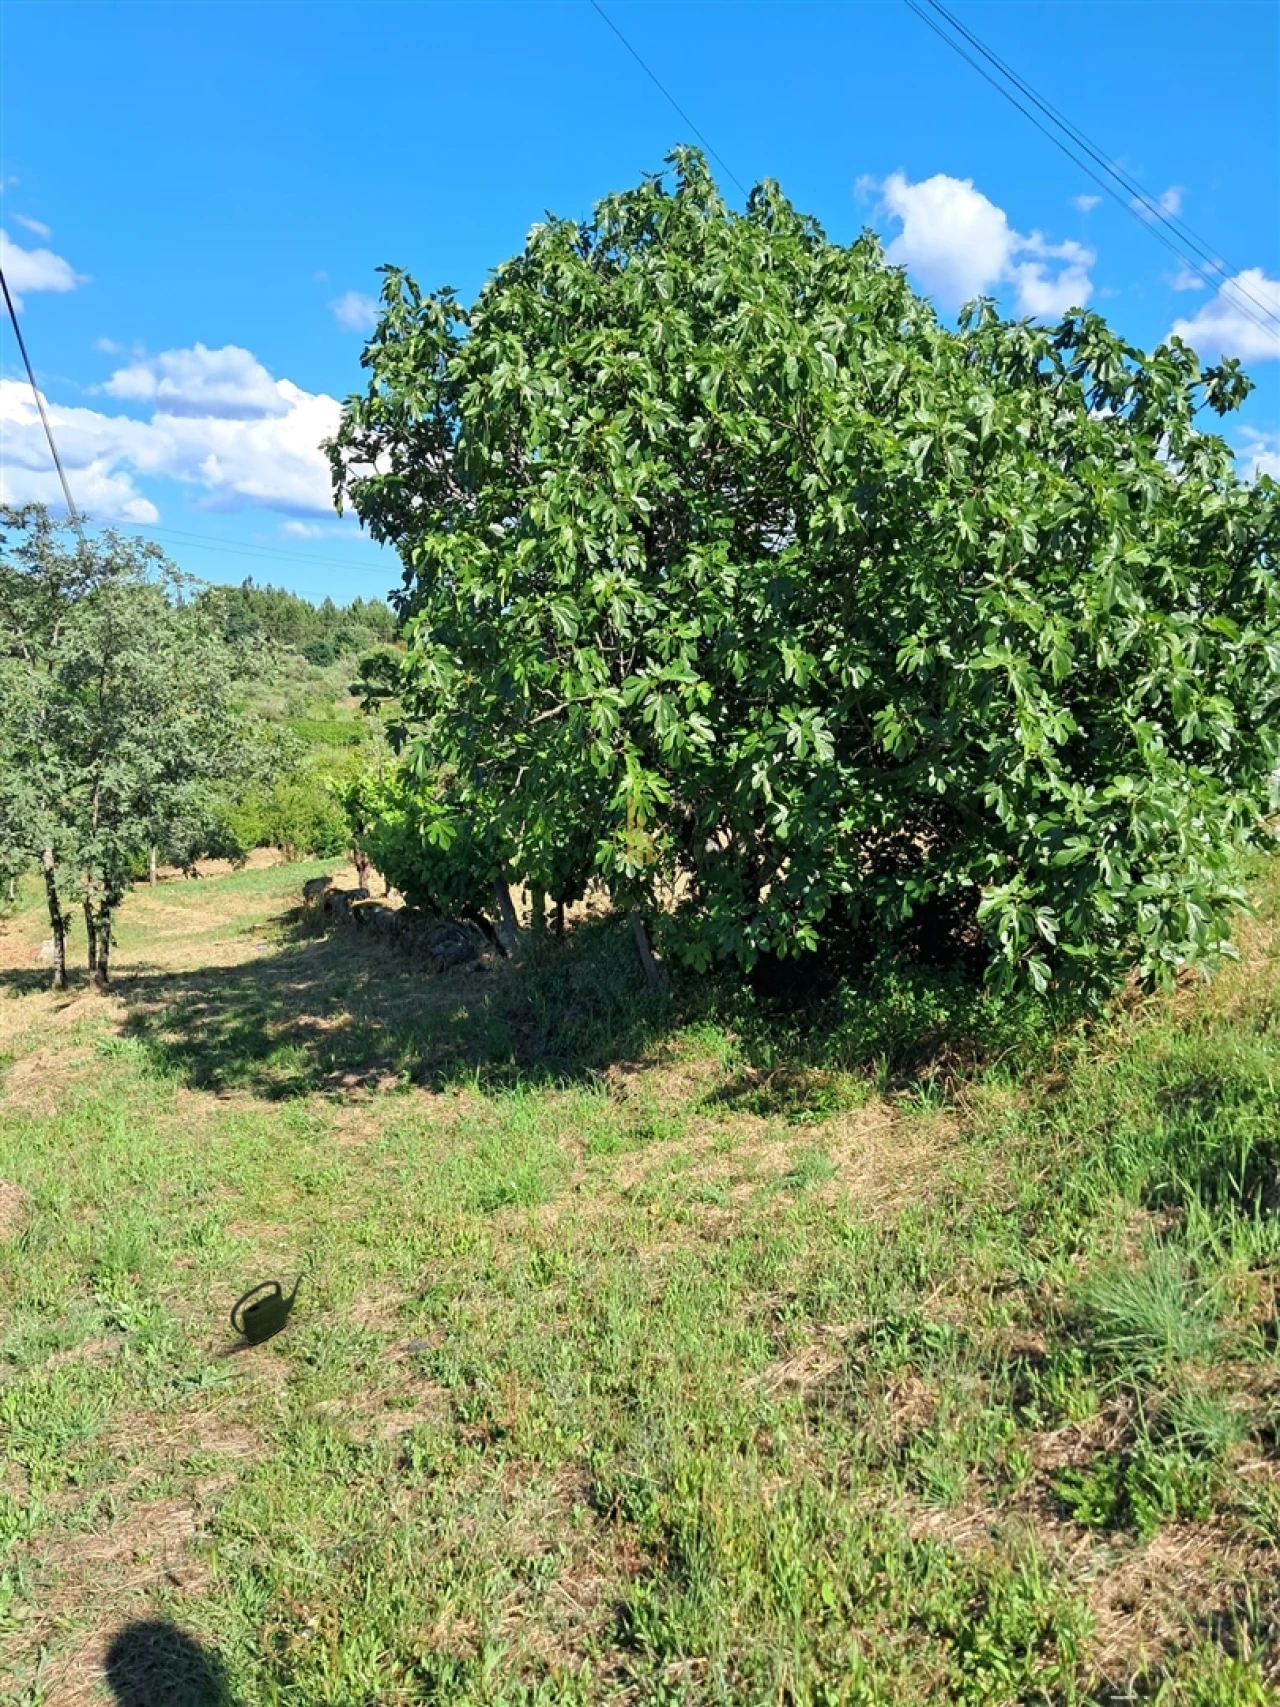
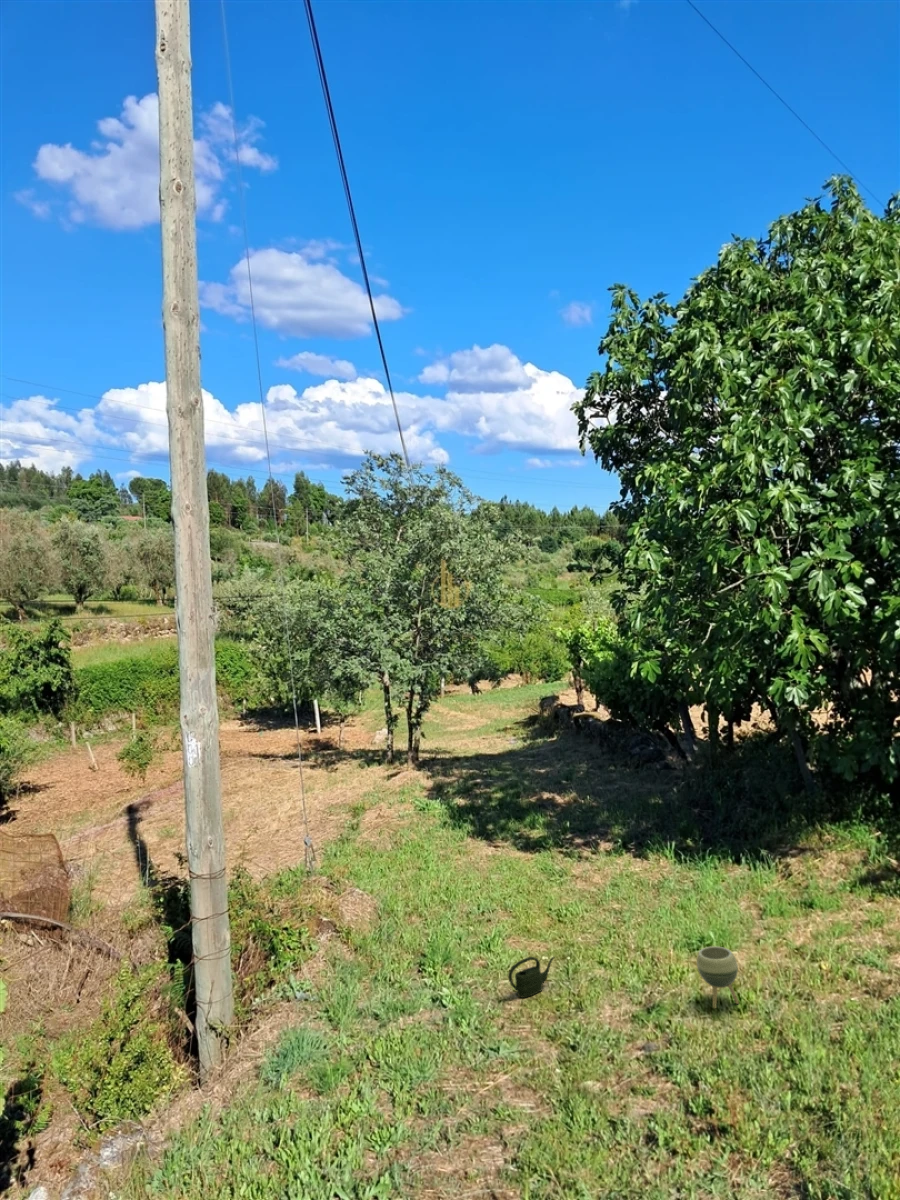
planter: none [506,1211,561,1294] -> present [697,946,739,1008]

